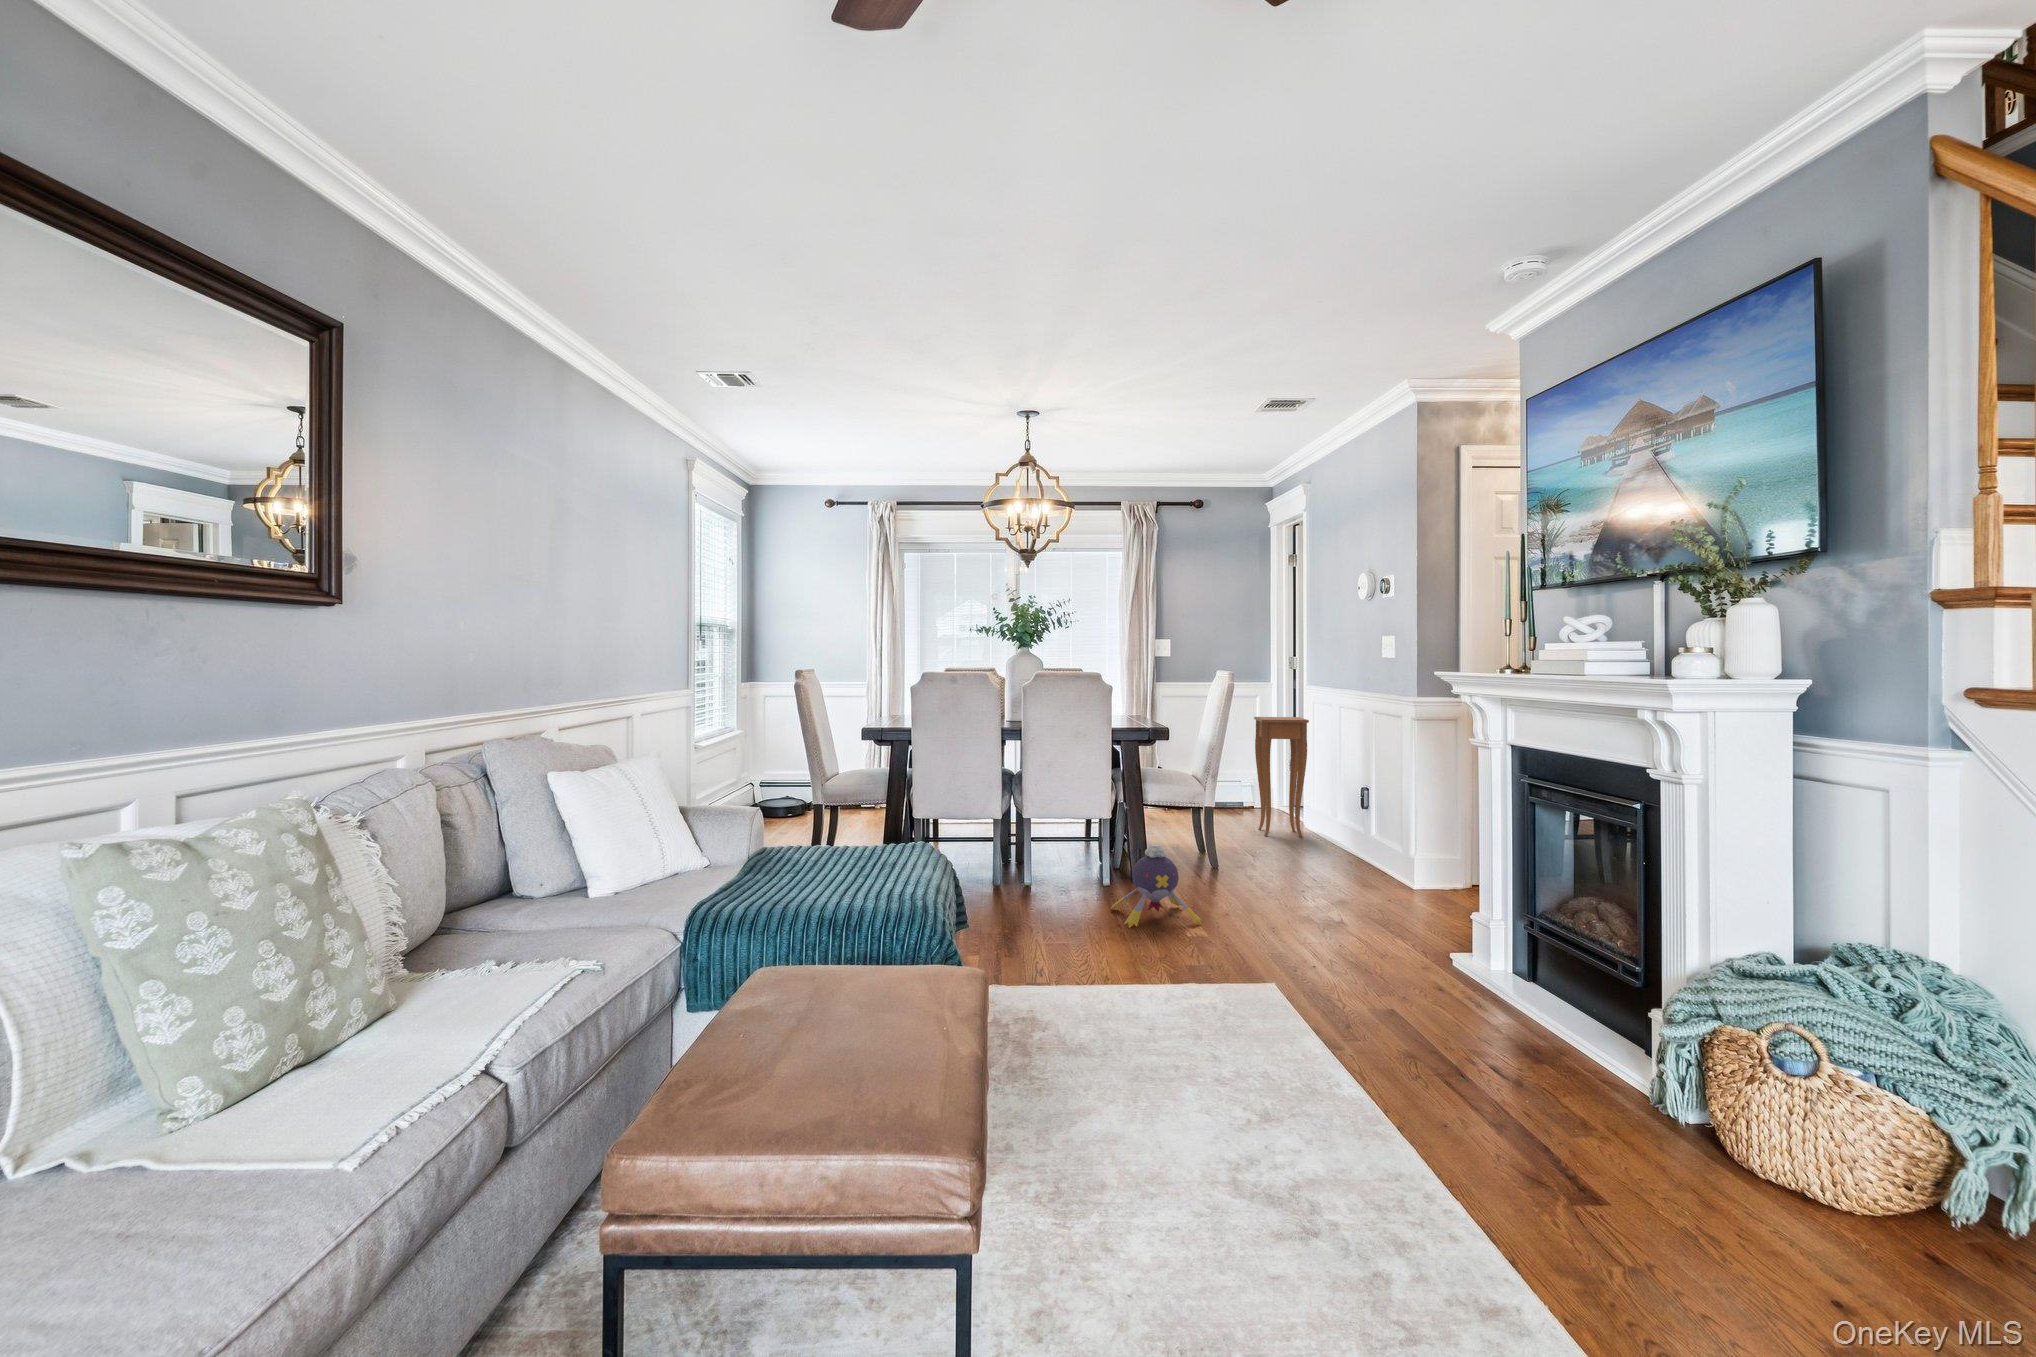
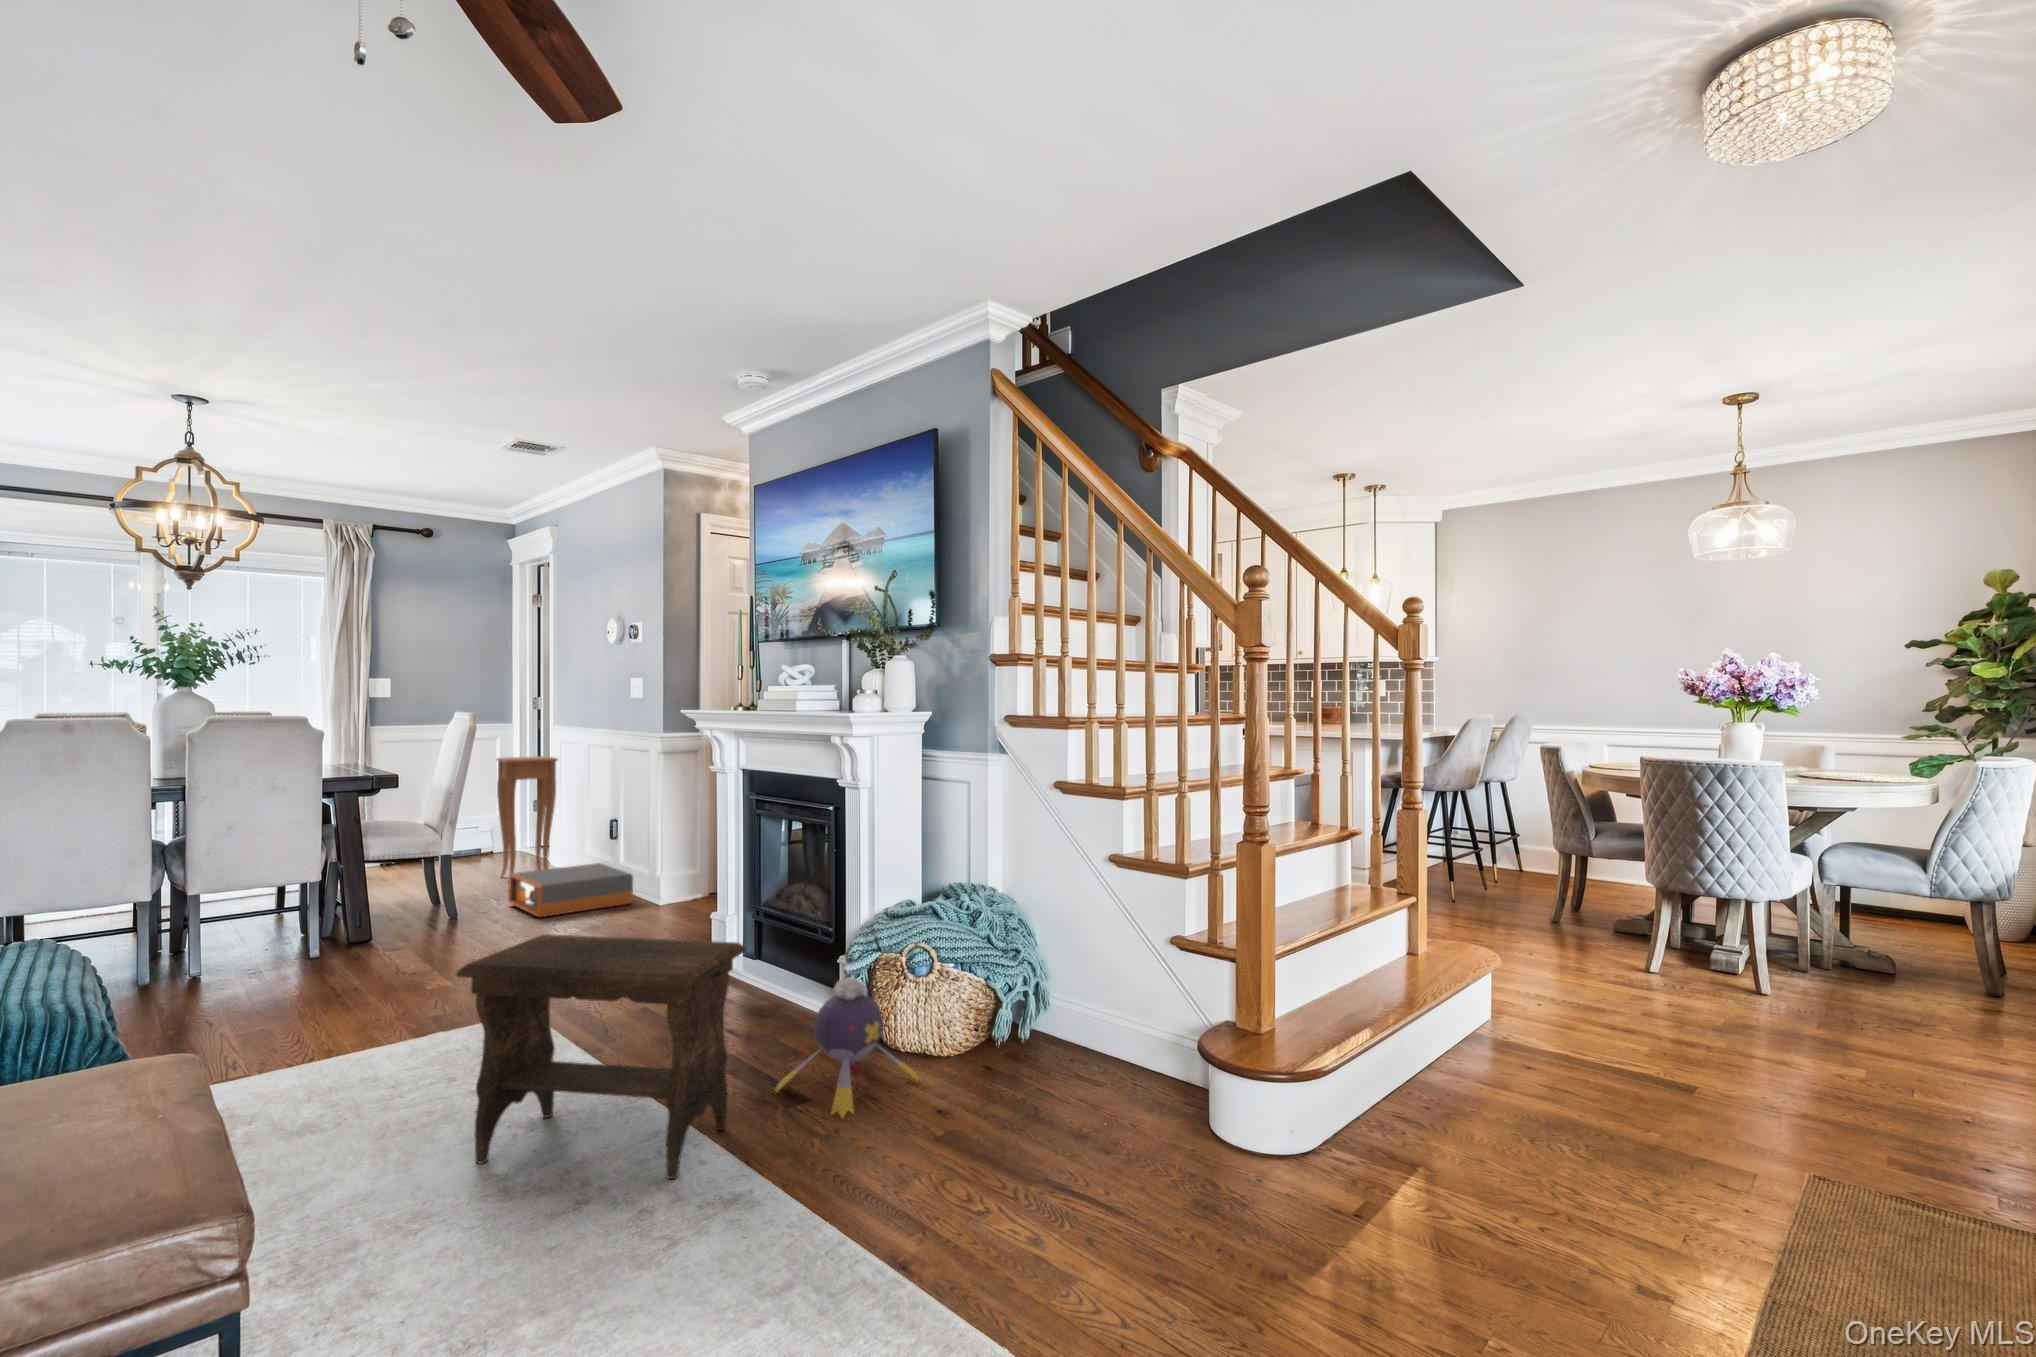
storage box: none [1263,829,1382,877] -> present [508,863,633,917]
plush toy: present [1111,844,1201,928] -> present [775,978,920,1118]
footstool: none [1190,911,1511,1248] -> present [457,934,746,1179]

